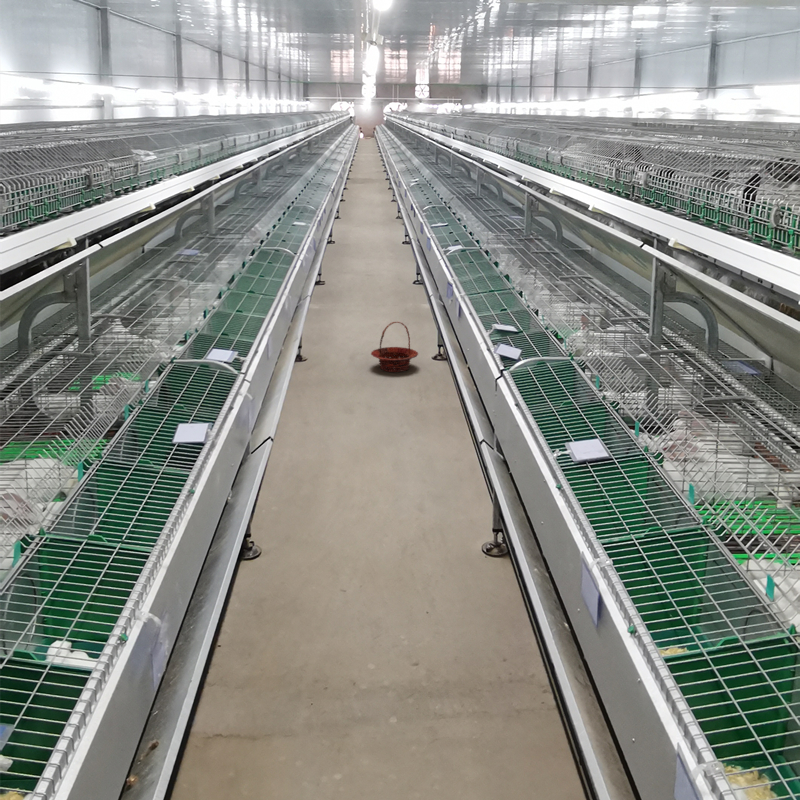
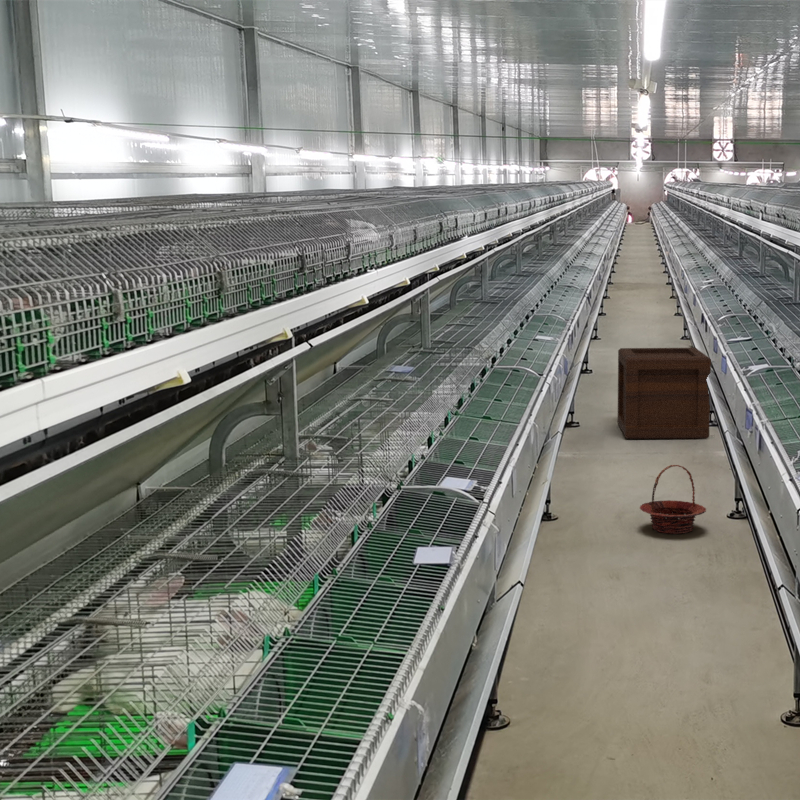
wooden crate: none [354,231,419,298] -> present [618,348,711,439]

